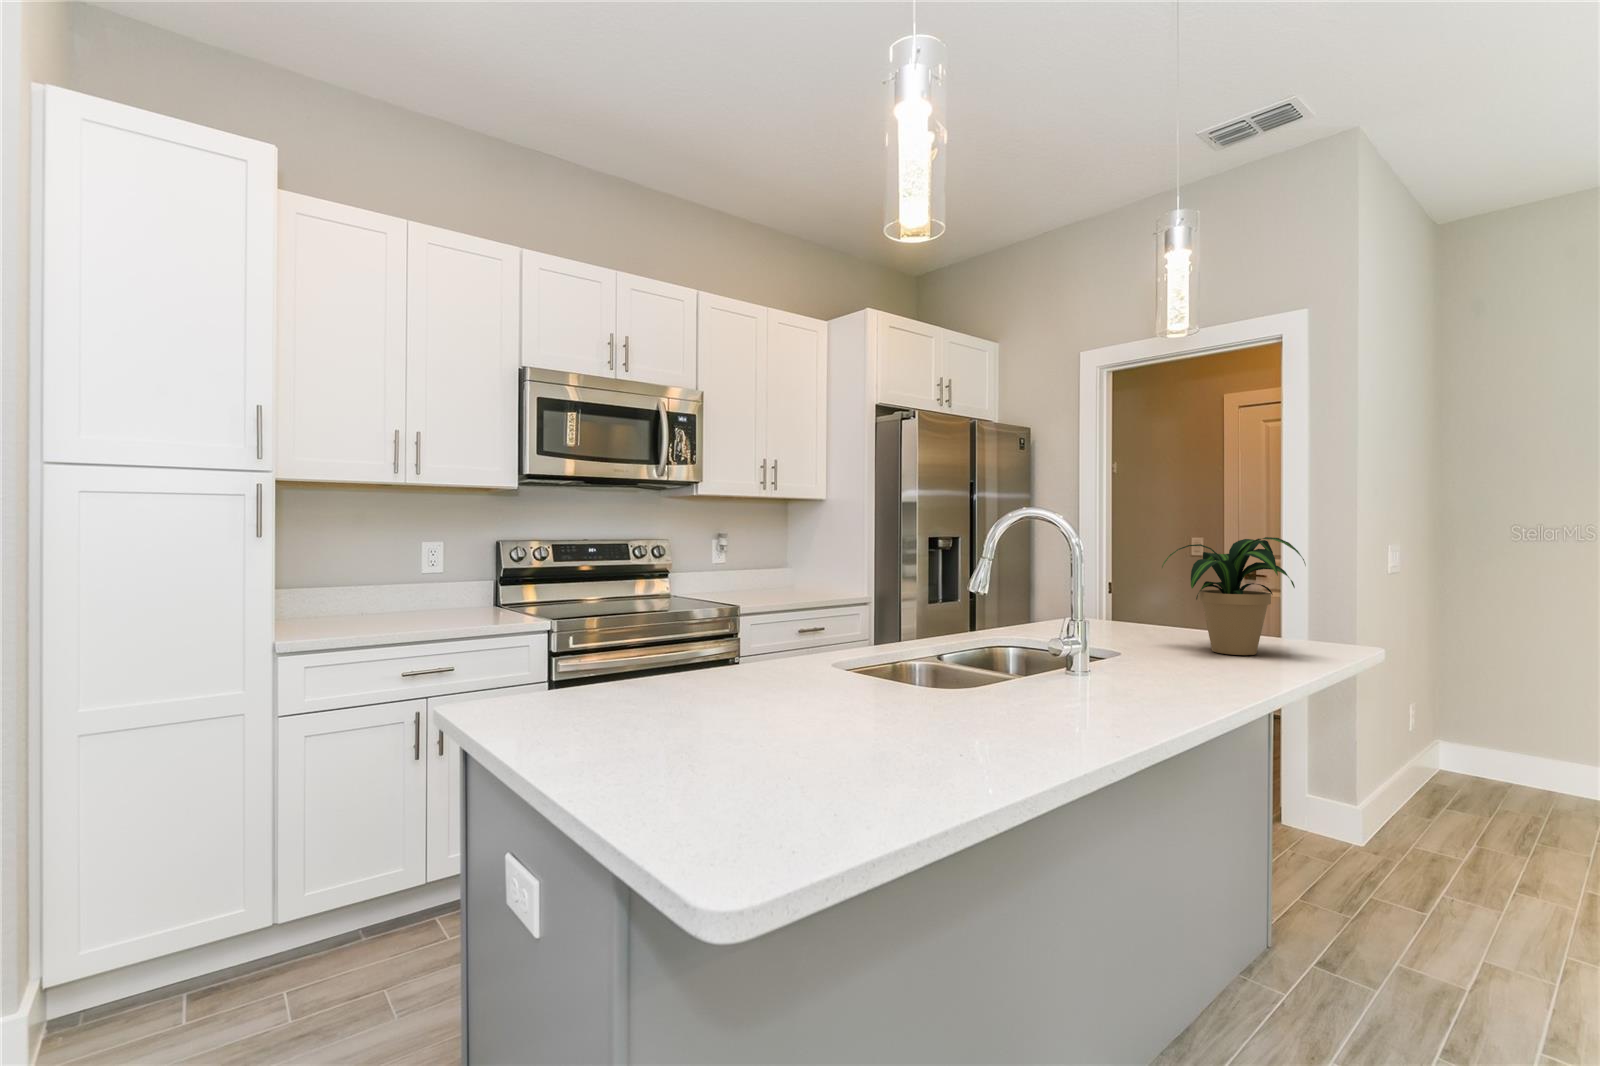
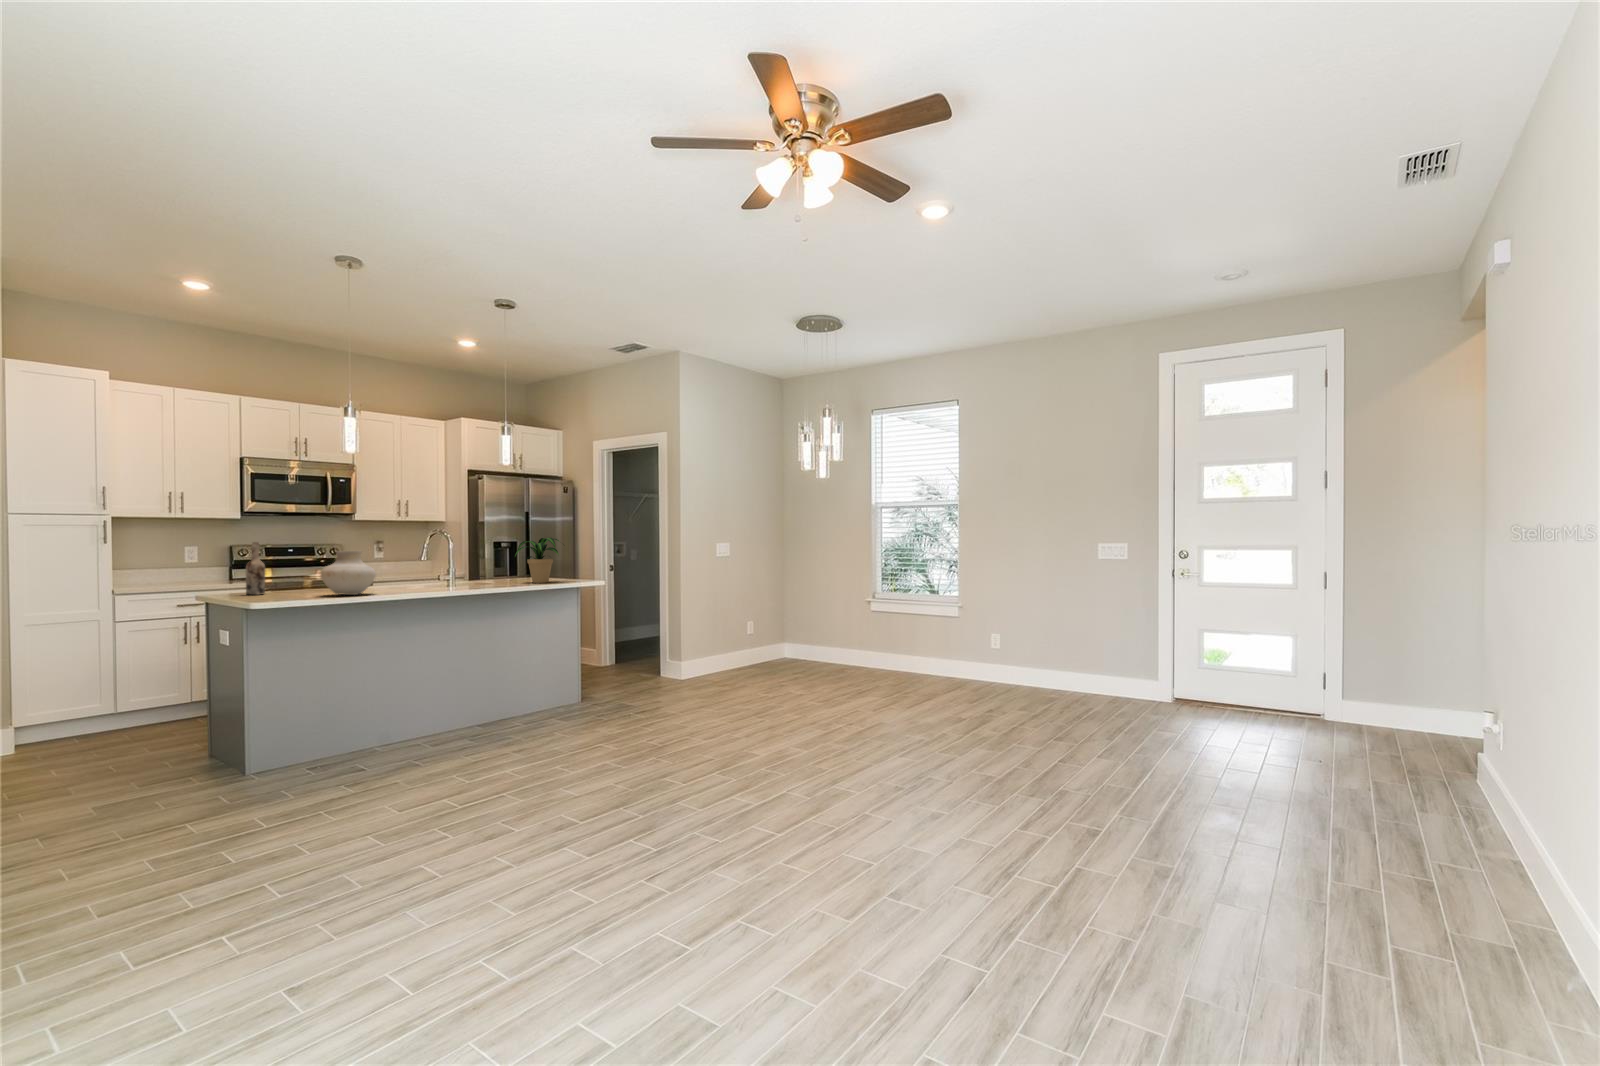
wine bottle: none [593,545,643,709] -> present [246,542,265,595]
vase: none [855,581,1029,744] -> present [321,551,376,595]

